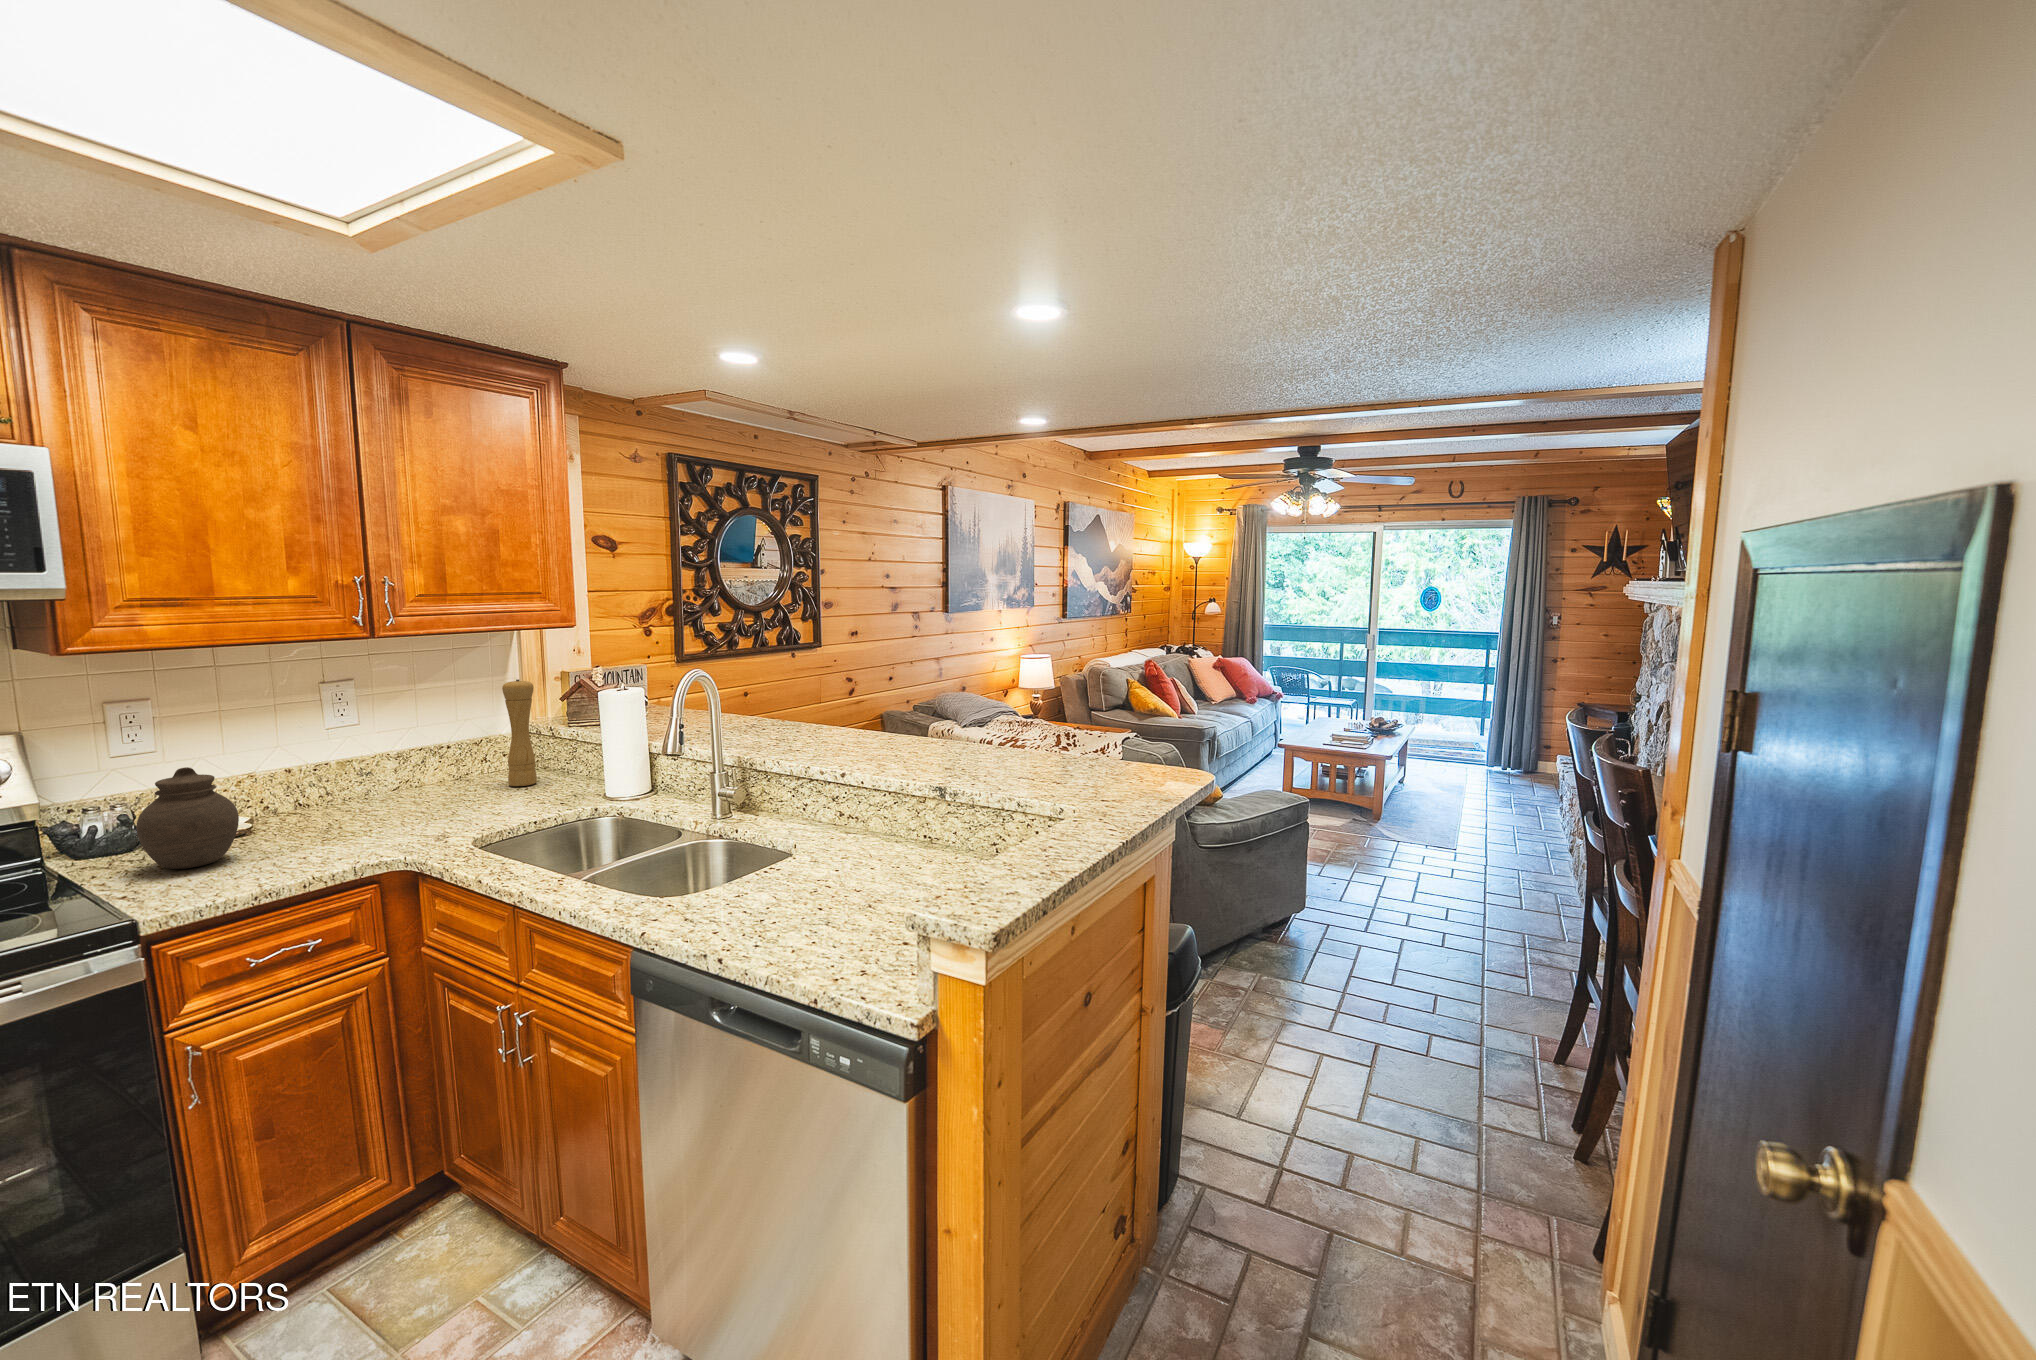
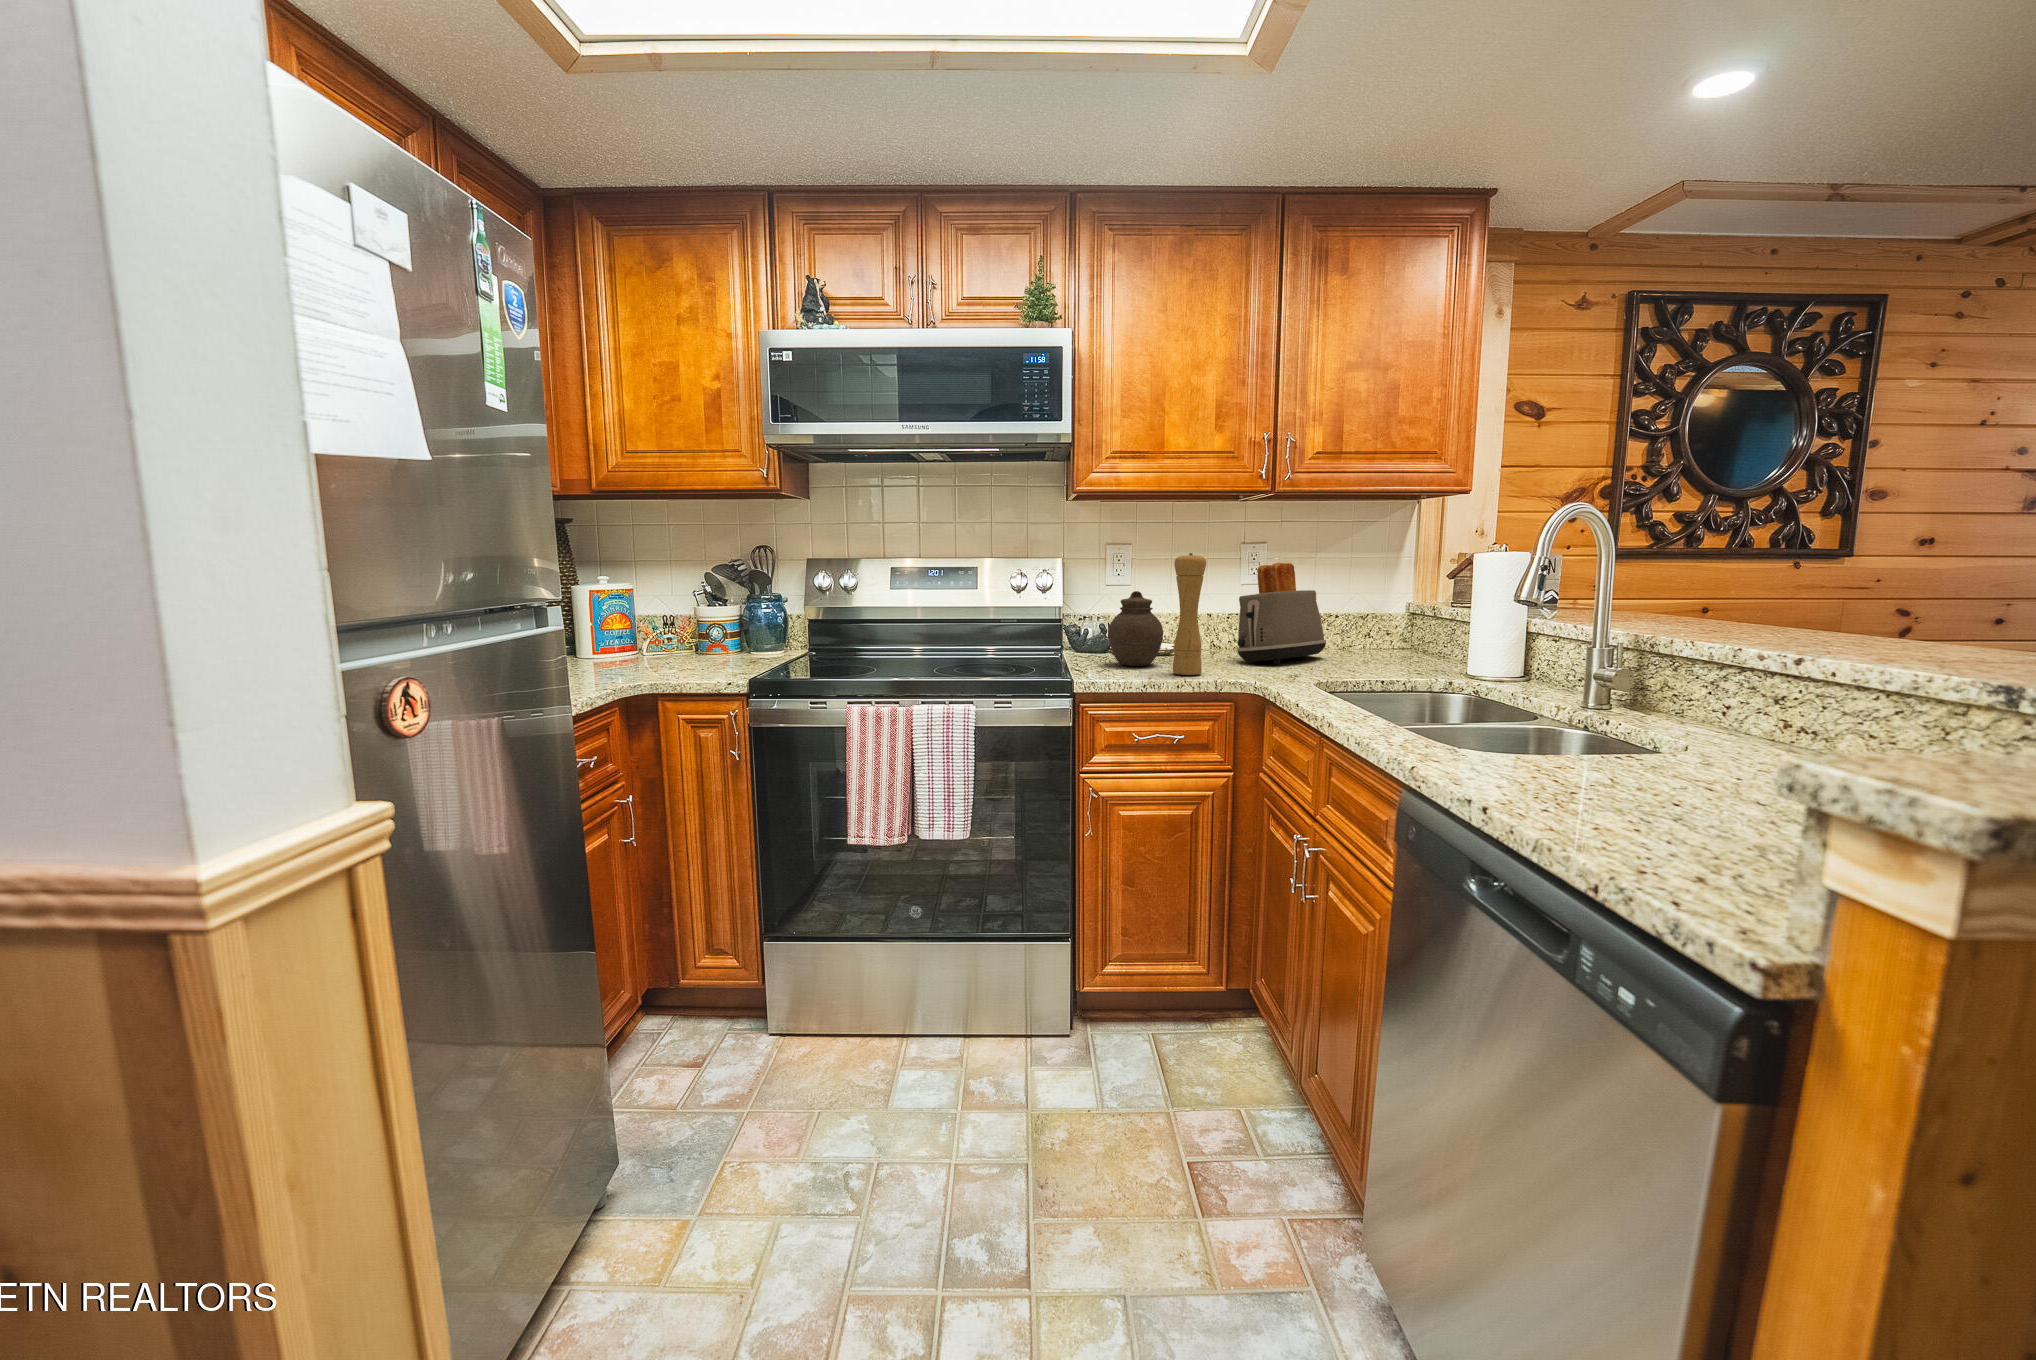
pepper mill: present [502,679,537,786] -> present [1173,553,1206,675]
toaster: none [342,703,454,823] -> present [1237,563,1326,664]

